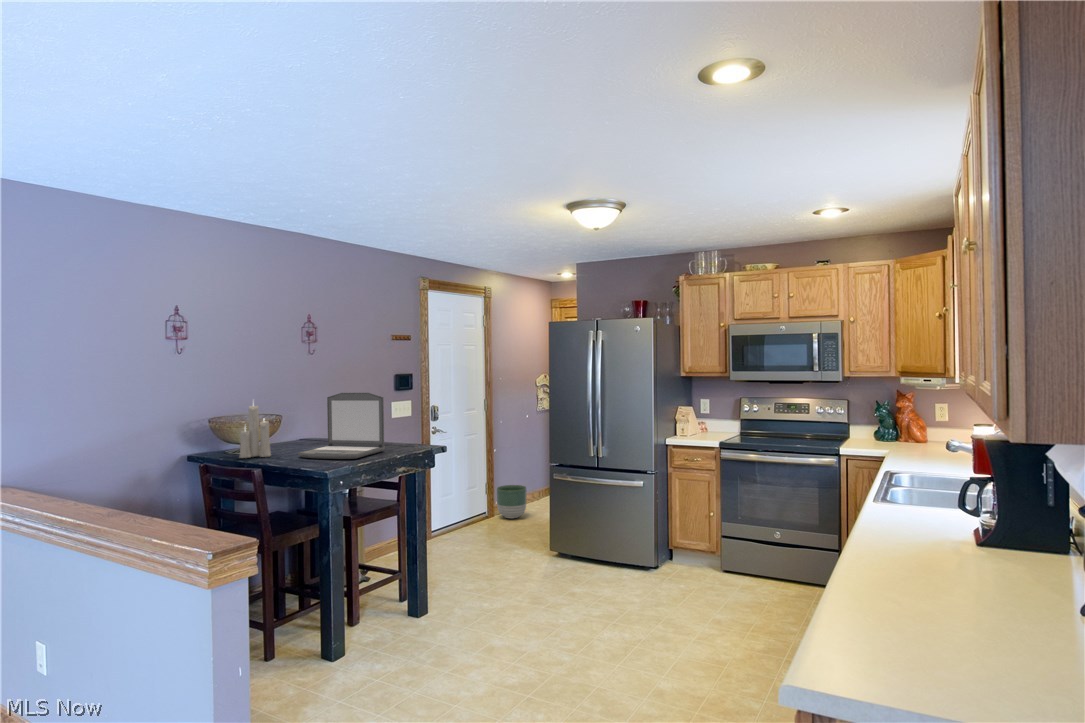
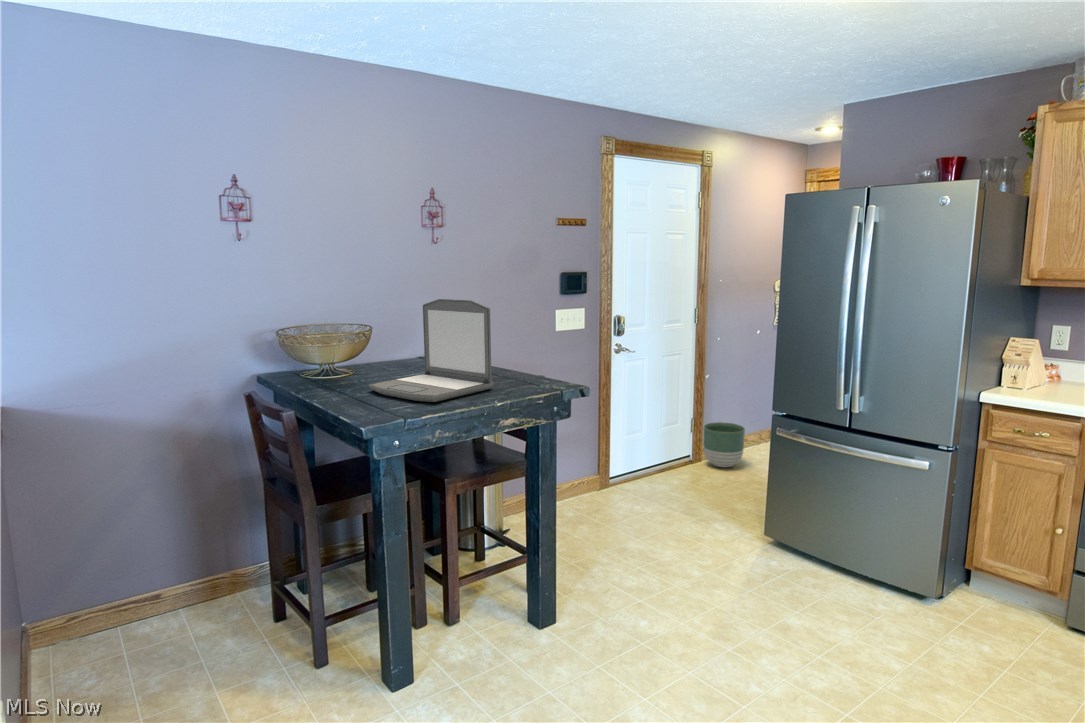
candle: present [240,405,271,458] -> none [301,300,343,386]

